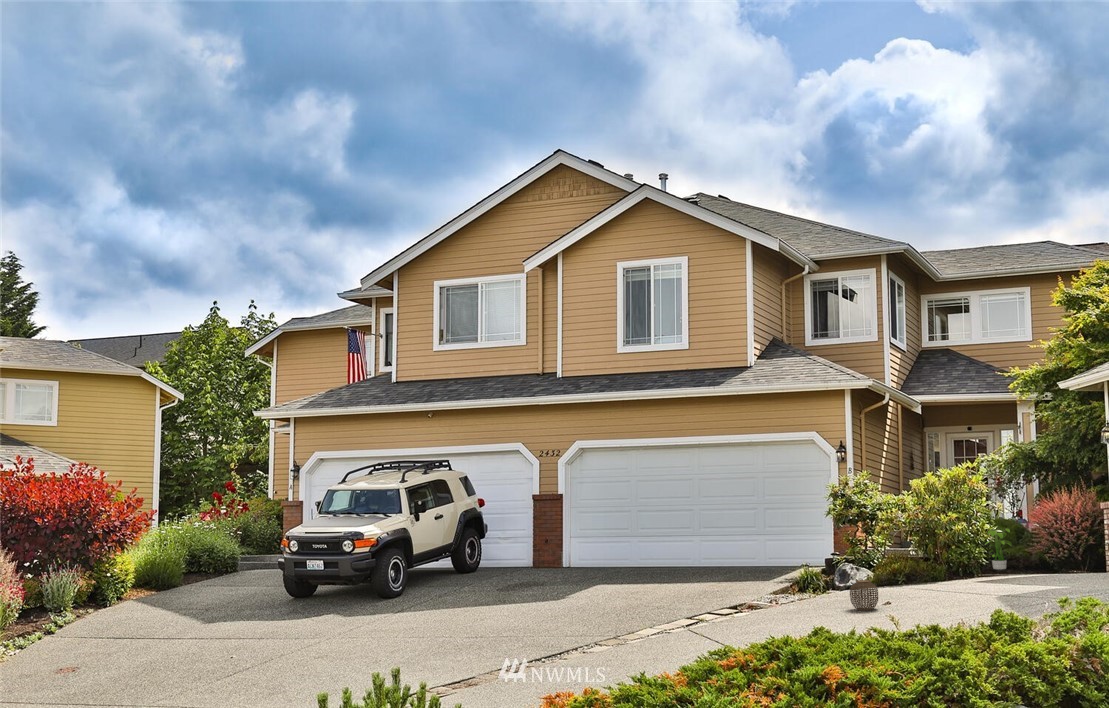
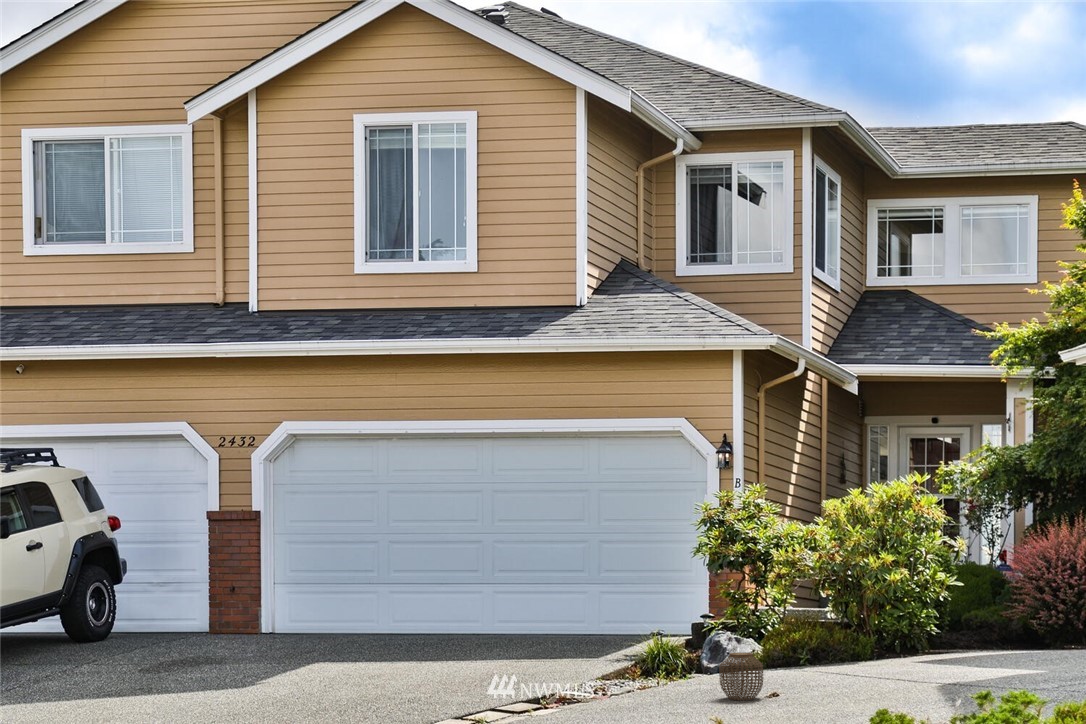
potted plant: present [985,528,1012,570] -> none [936,578,980,644]

